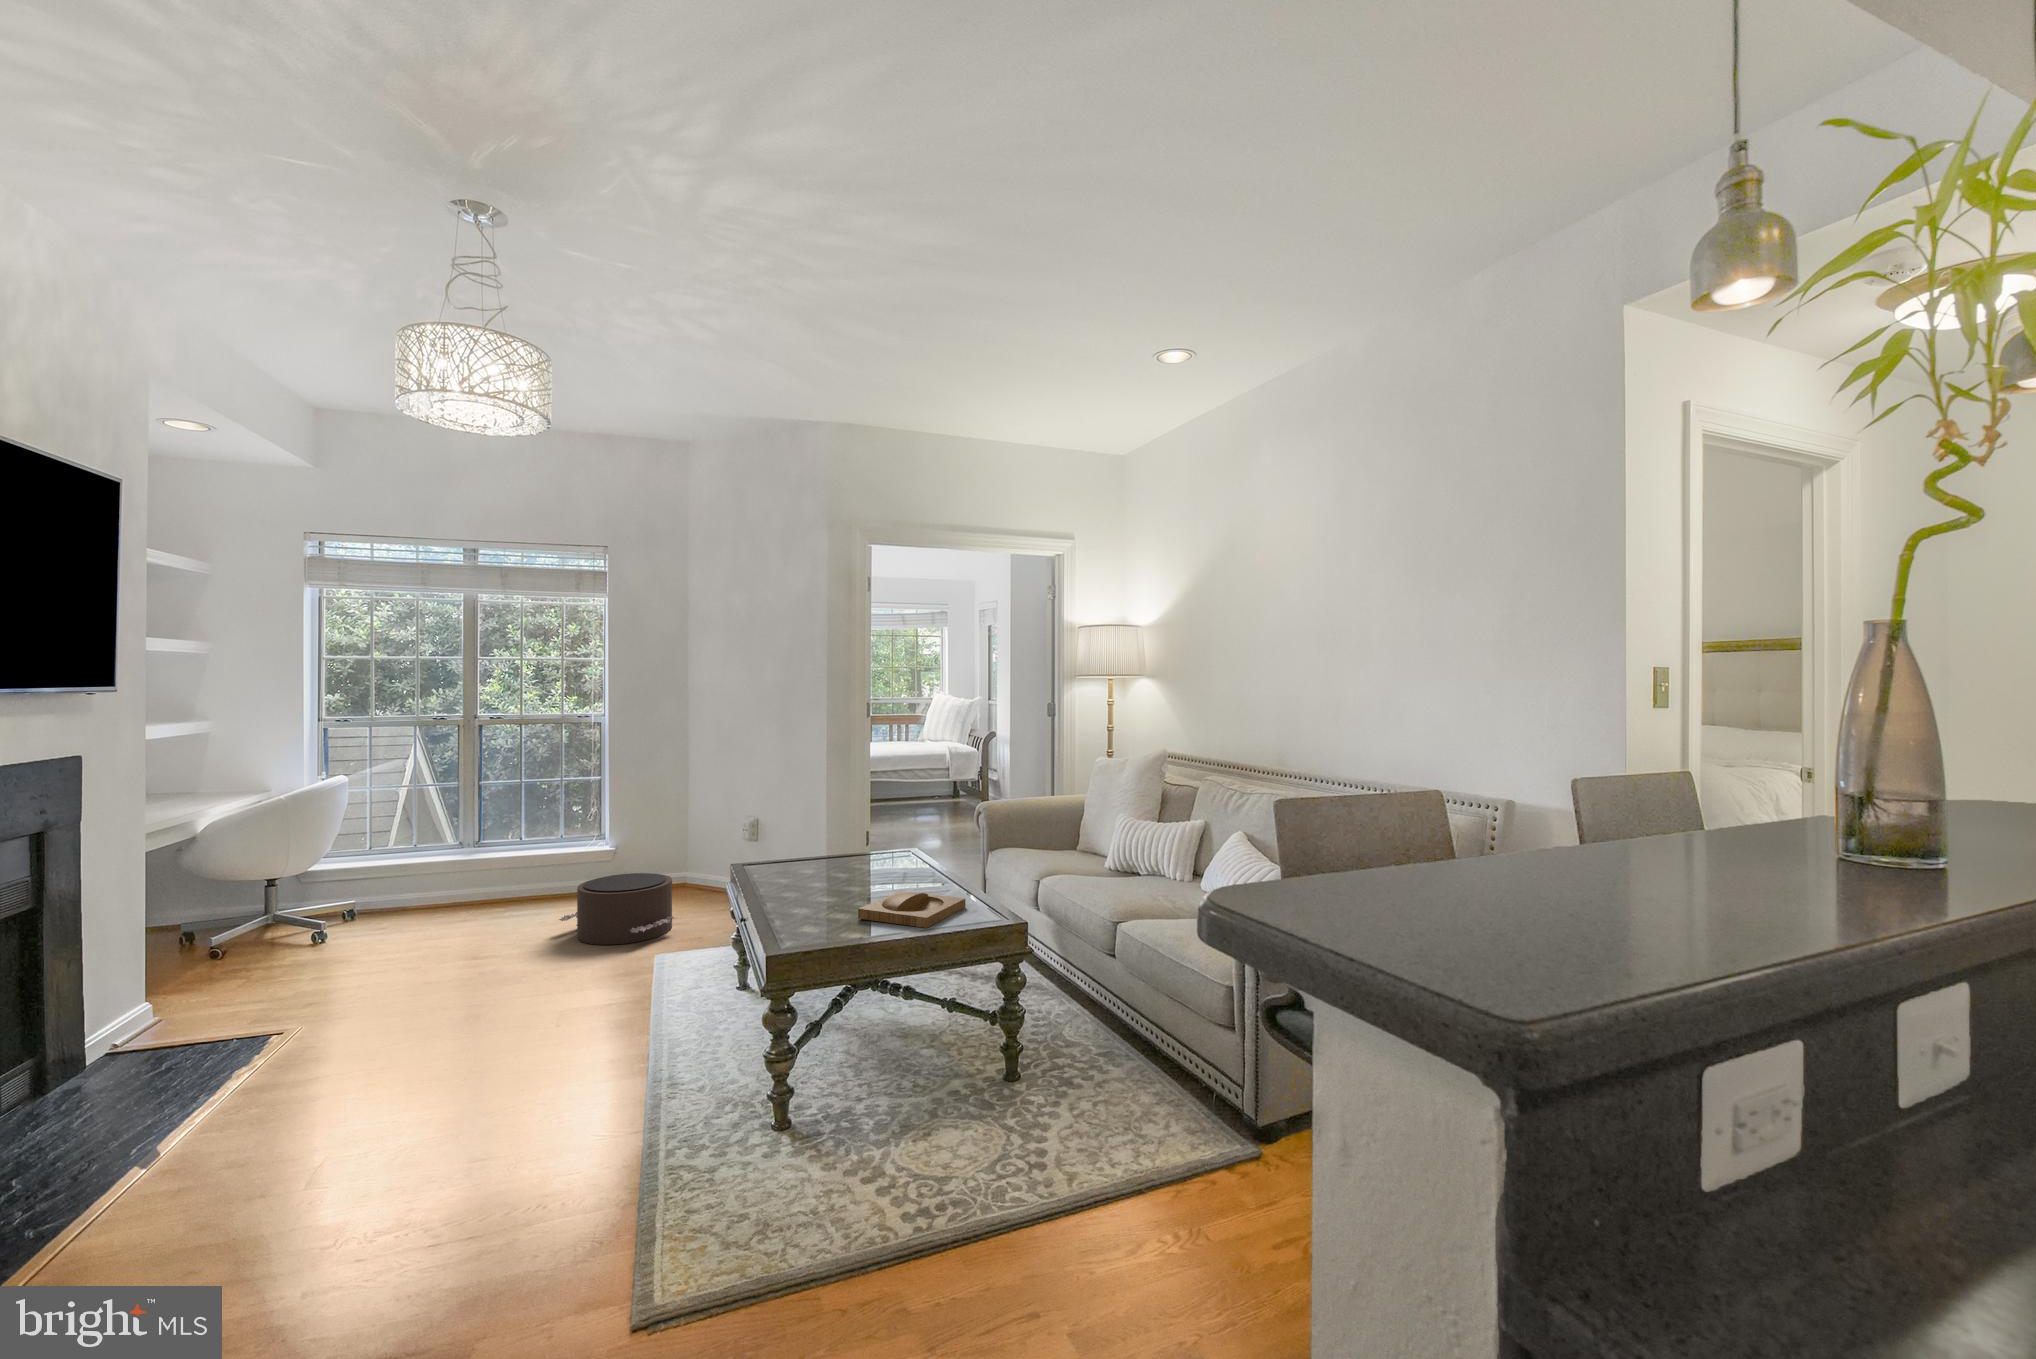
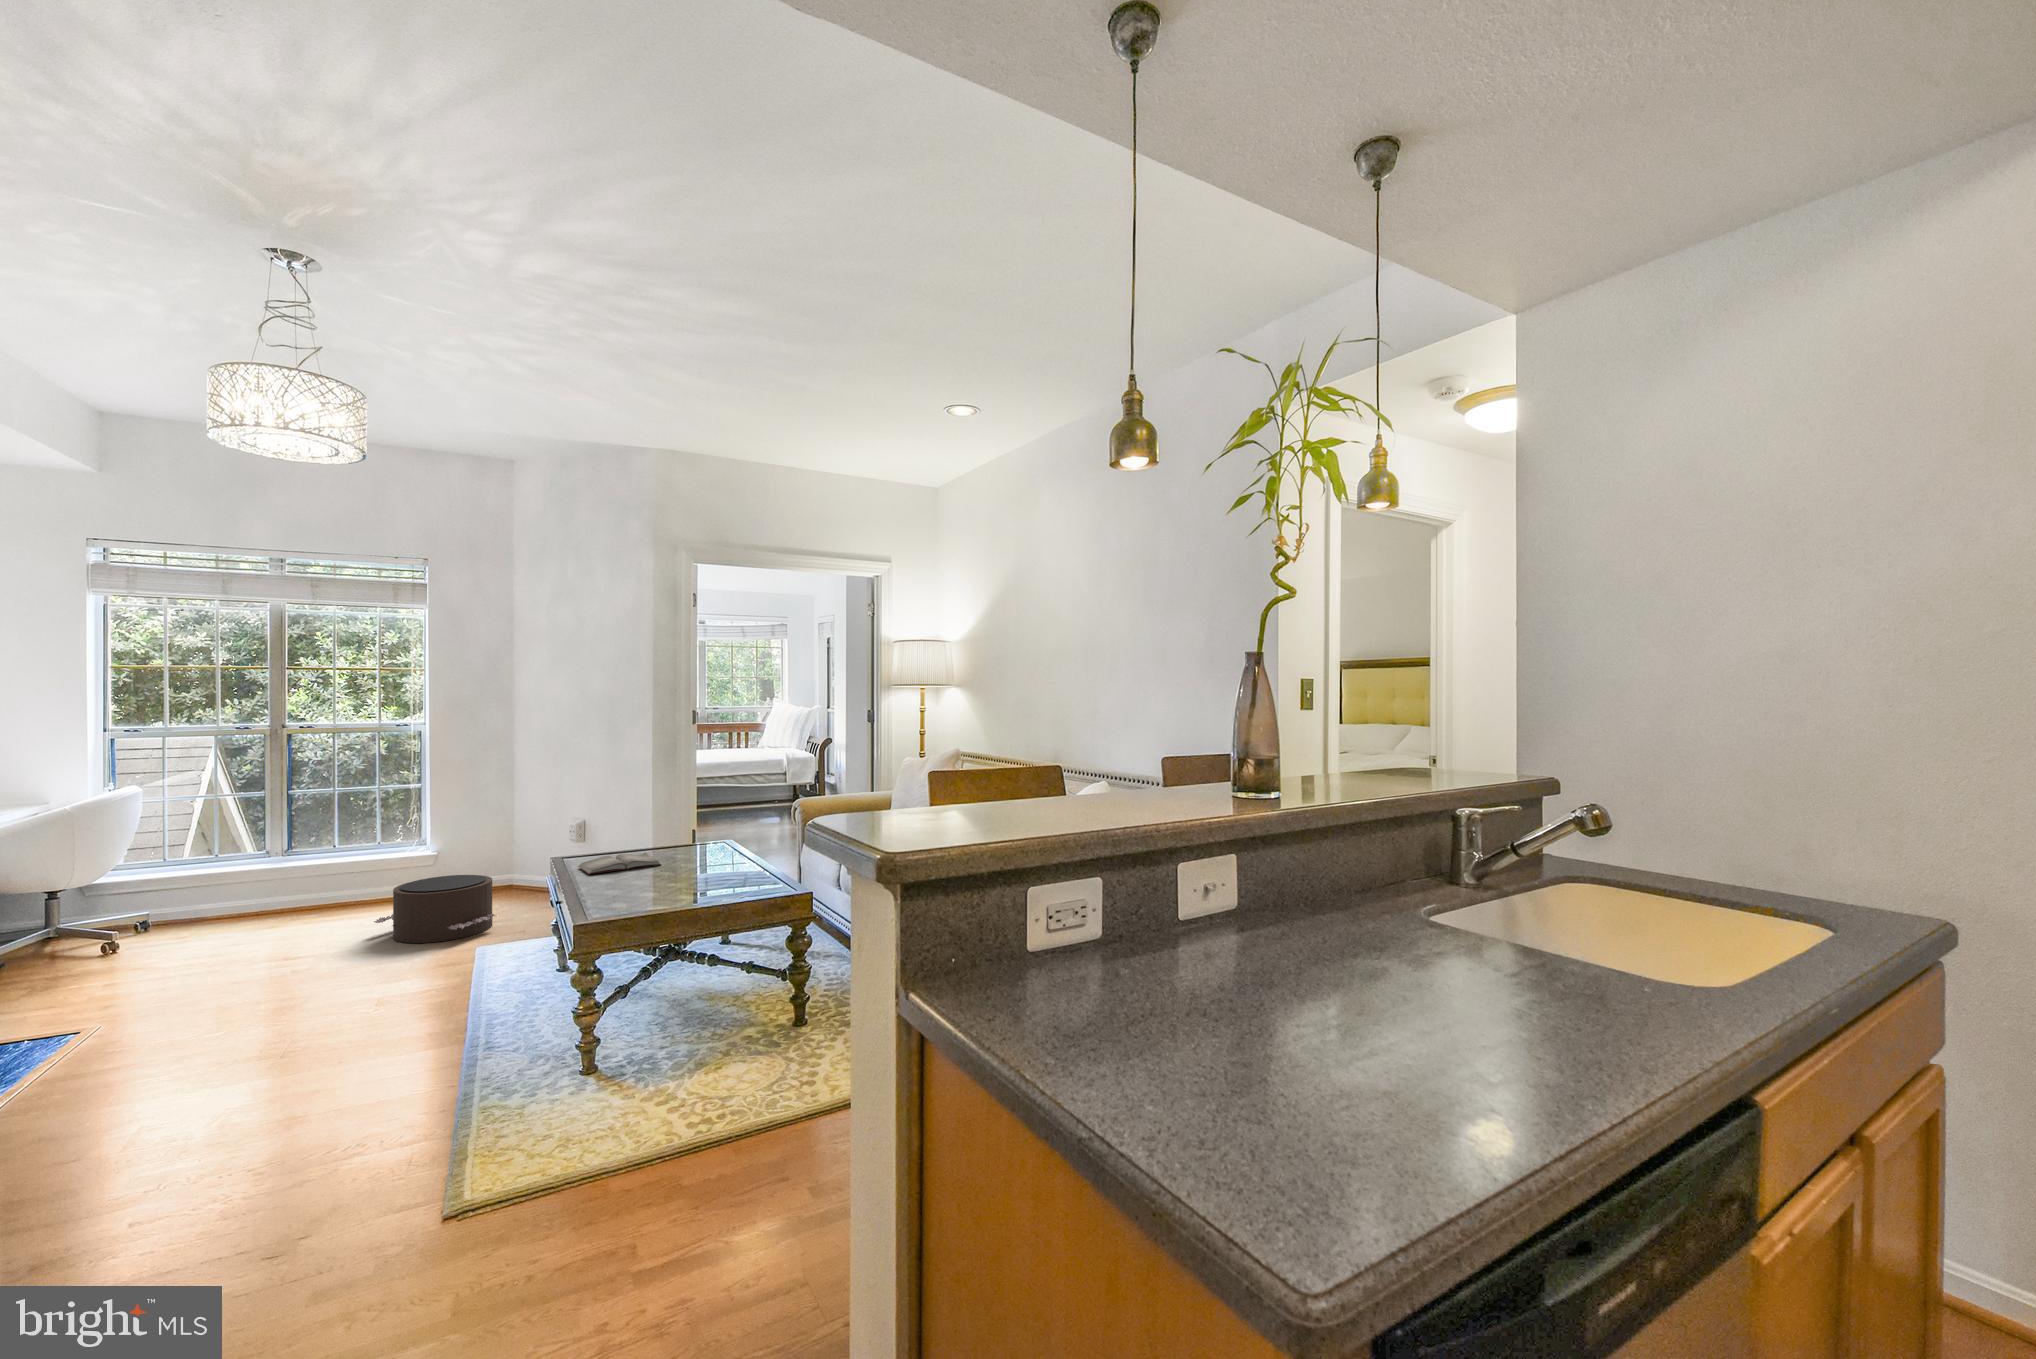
hardback book: none [761,862,849,886] -> present [578,853,661,874]
tray: present [858,891,965,928] -> none [663,872,762,899]

